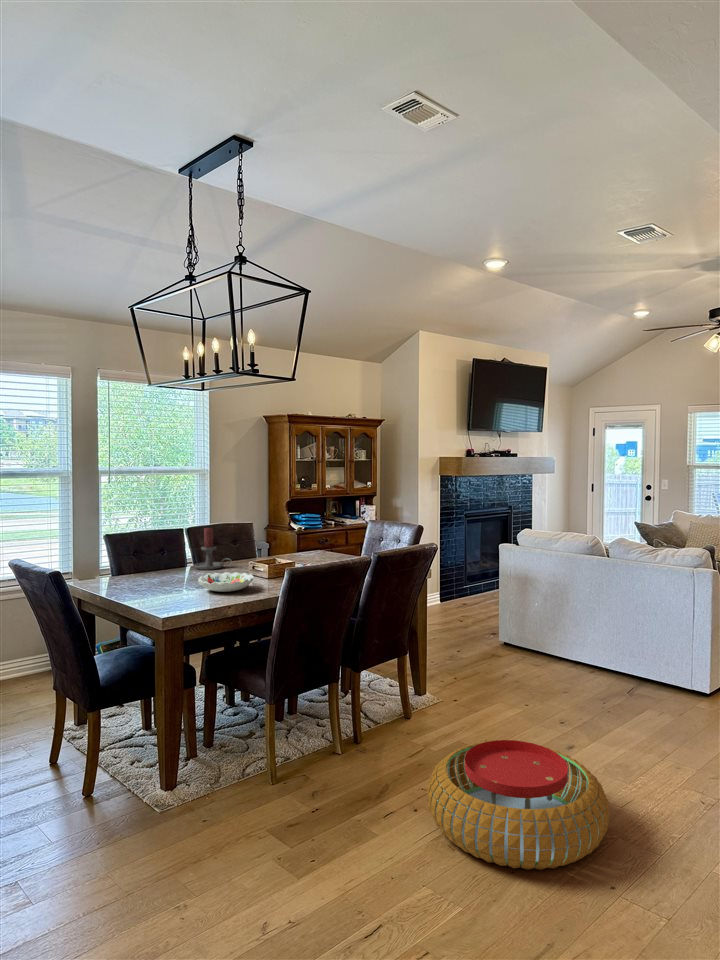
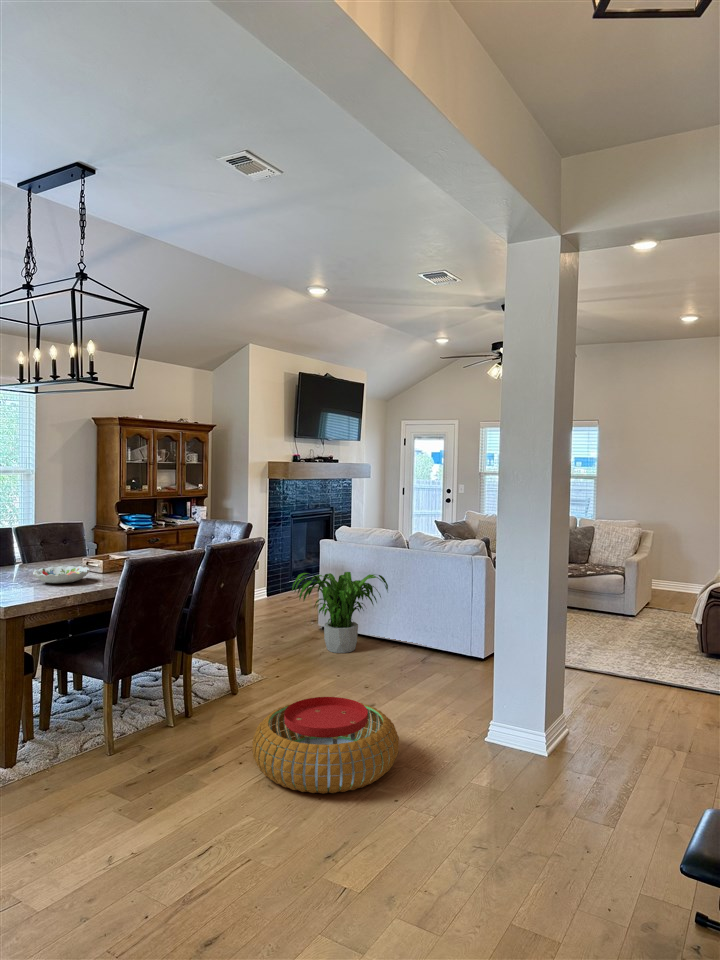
candle holder: present [194,528,232,570] -> none [24,525,64,566]
potted plant: none [469,582,582,675] -> present [292,572,388,653]

